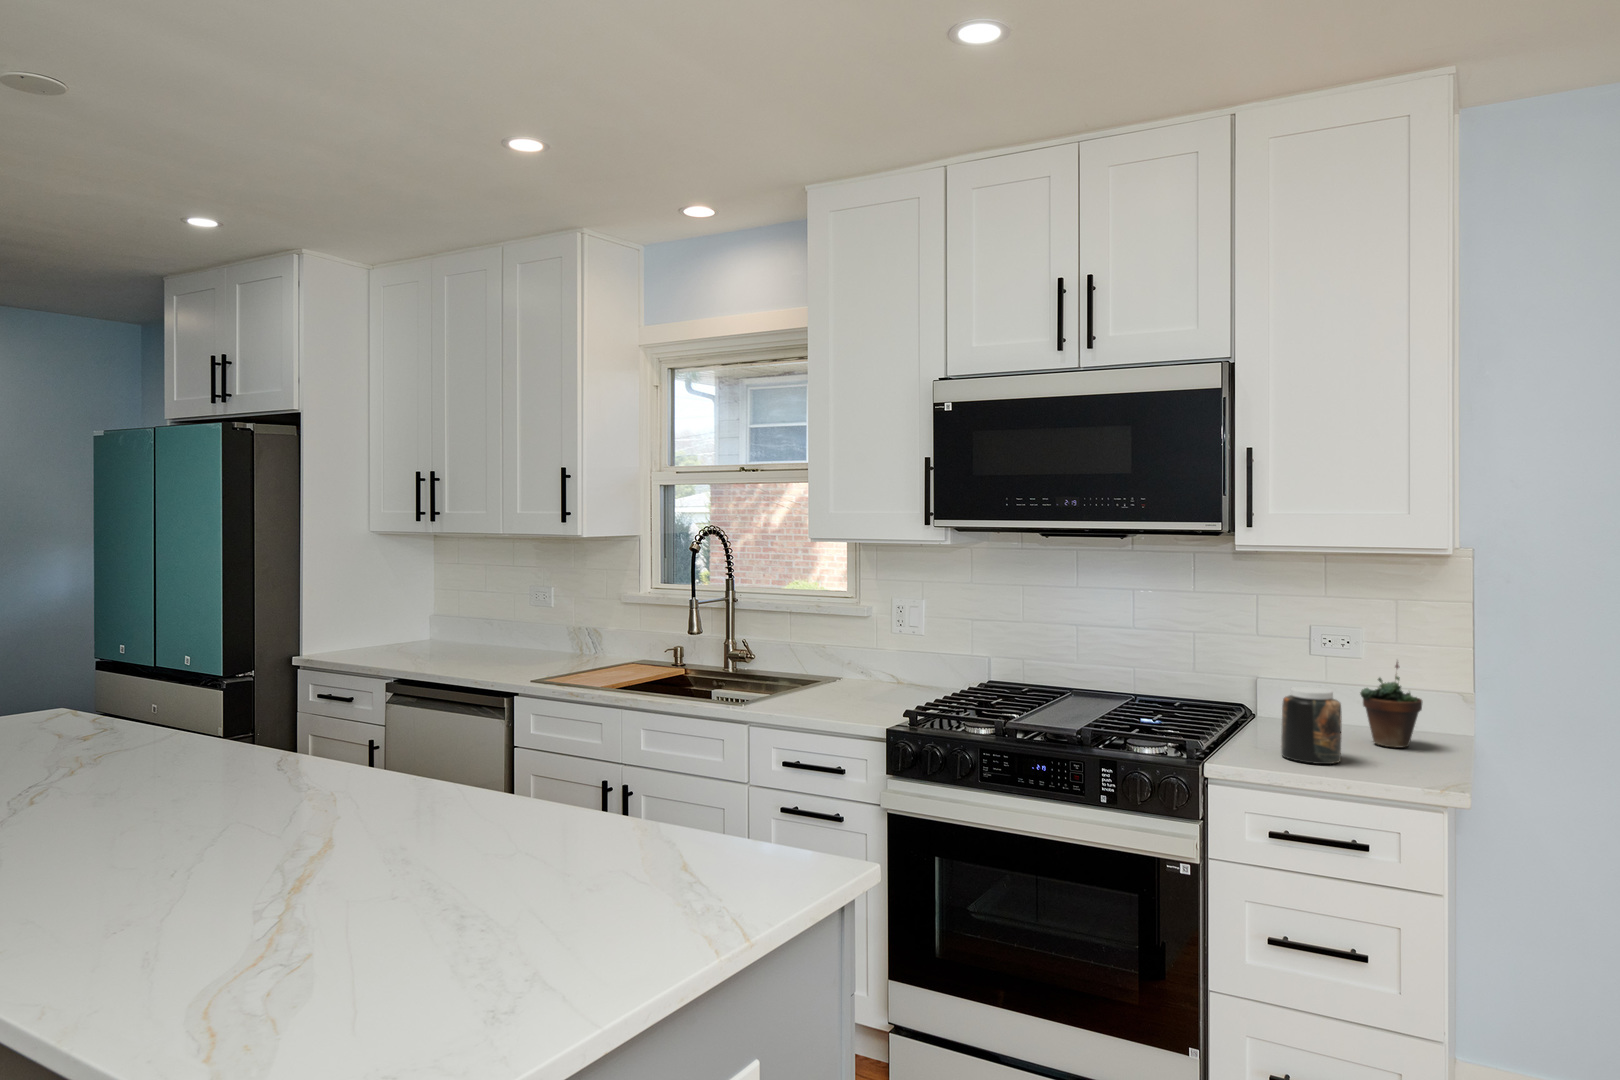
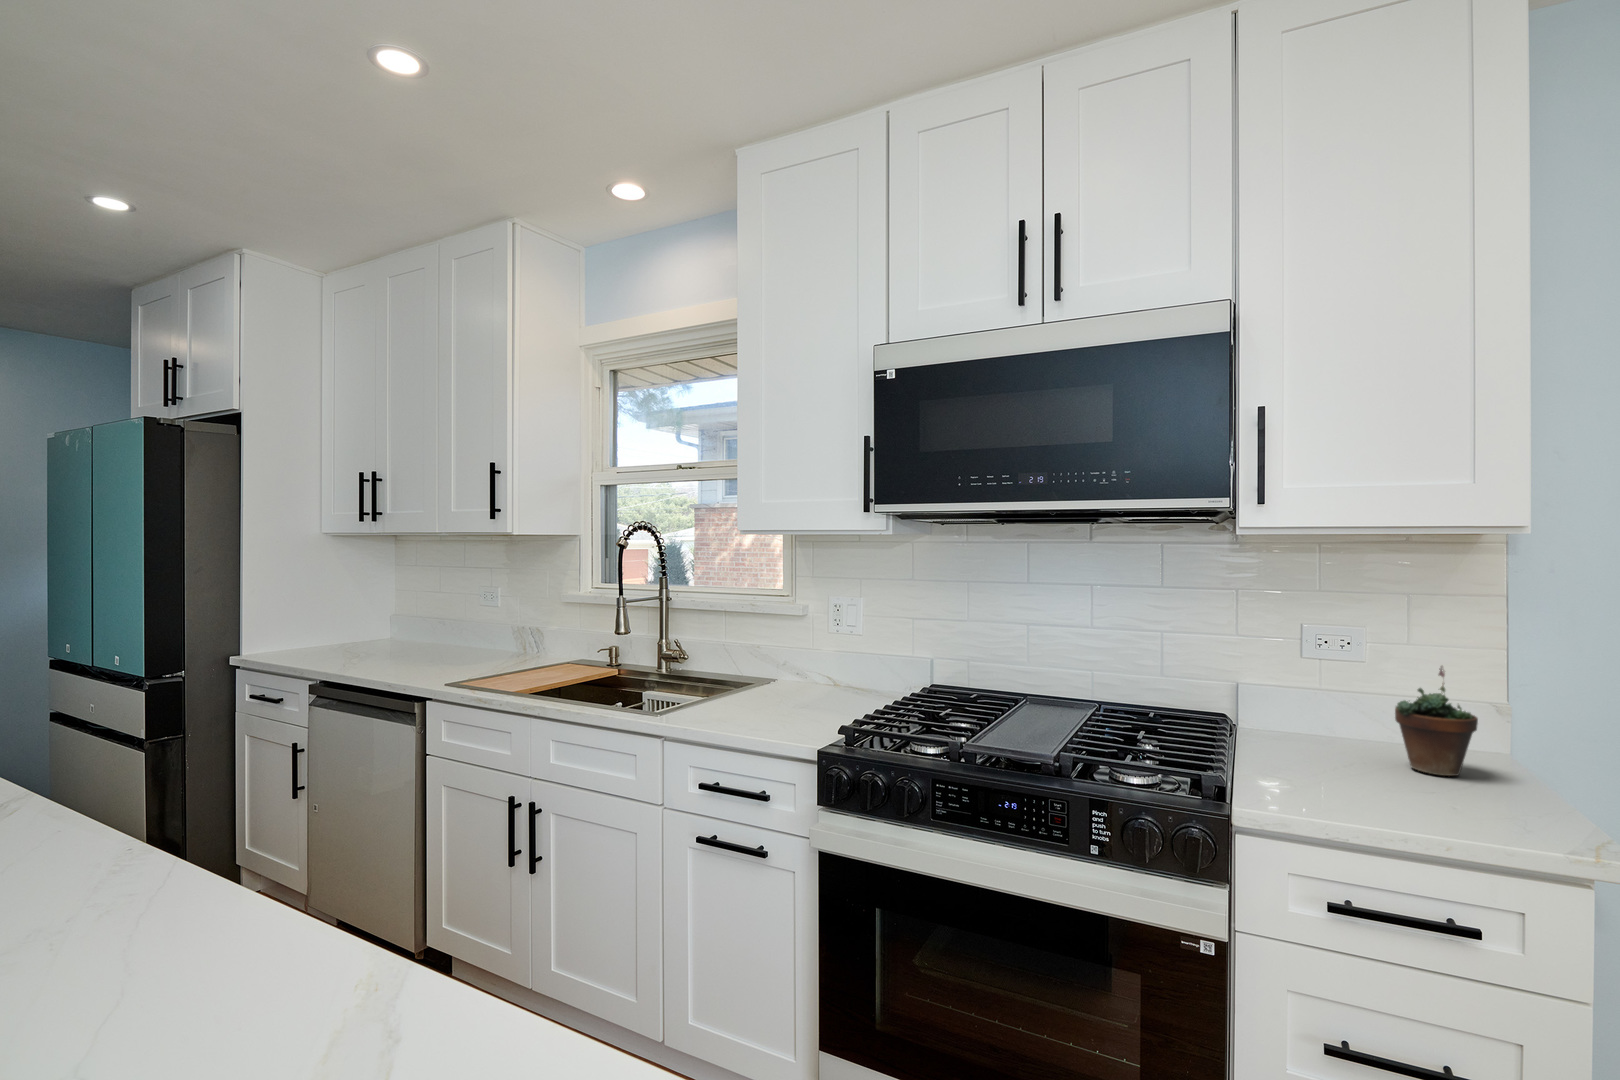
jar: present [1281,687,1342,764] -> none [1317,702,1403,806]

